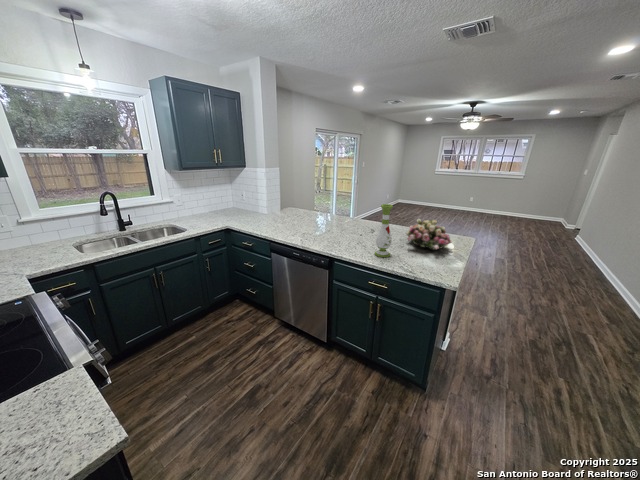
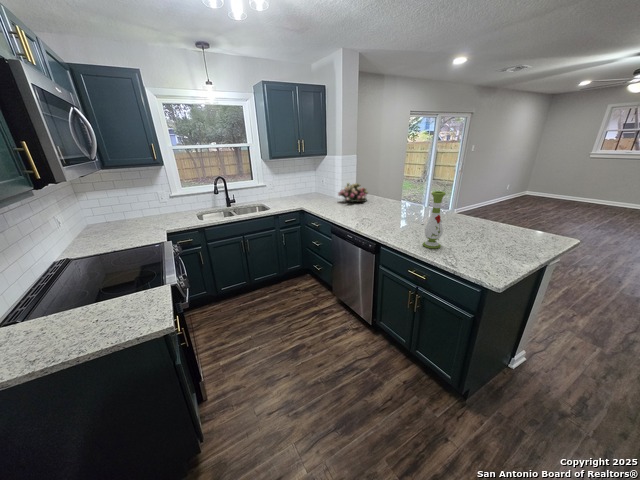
flower arrangement: present [406,219,452,250] -> present [338,183,368,202]

